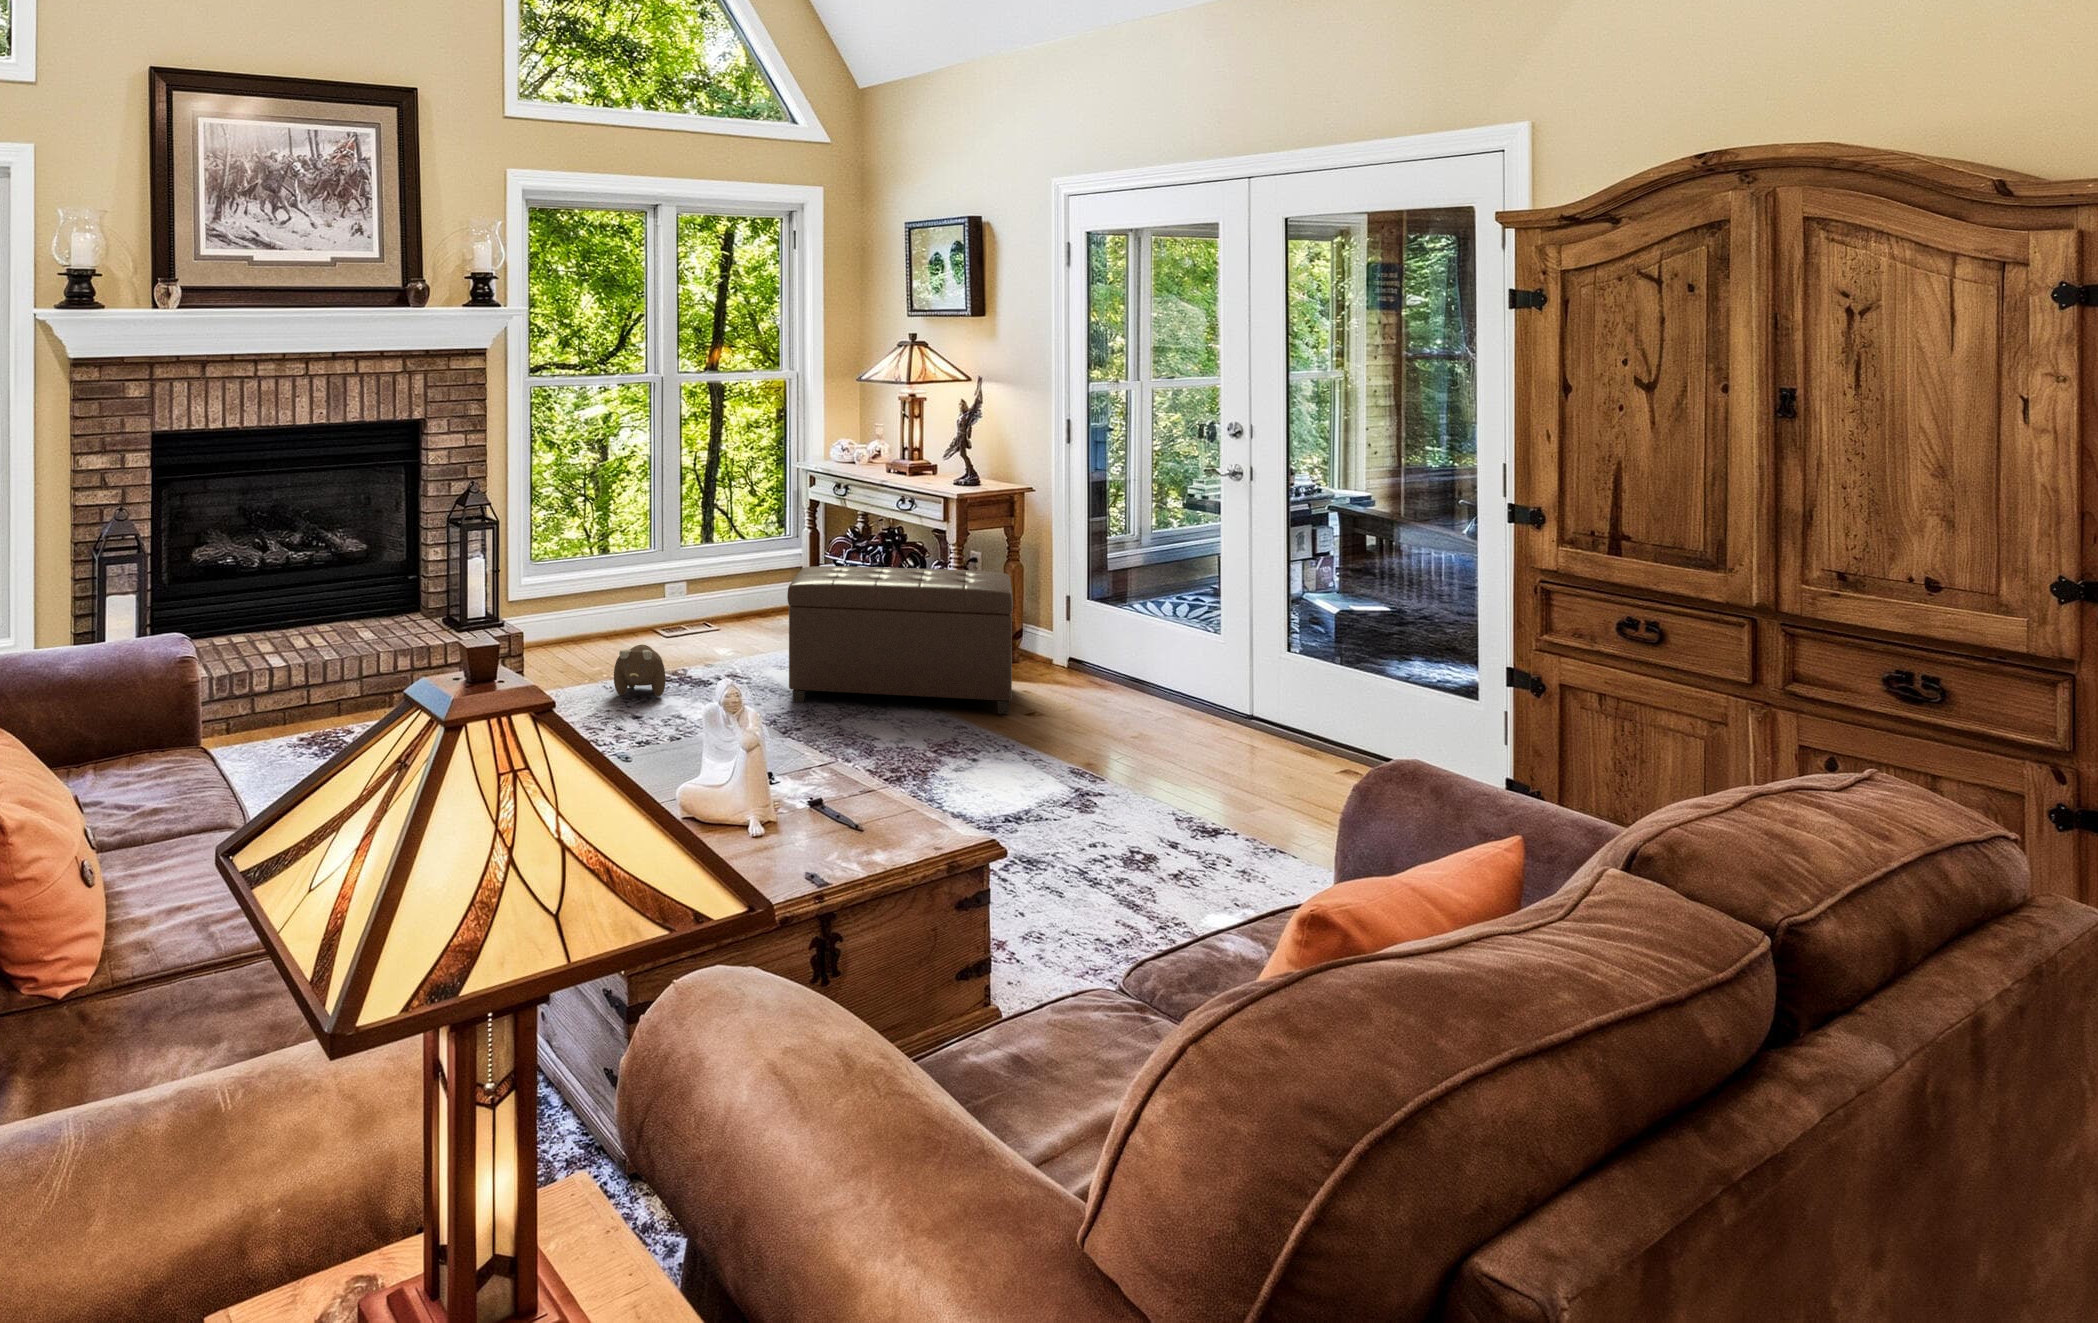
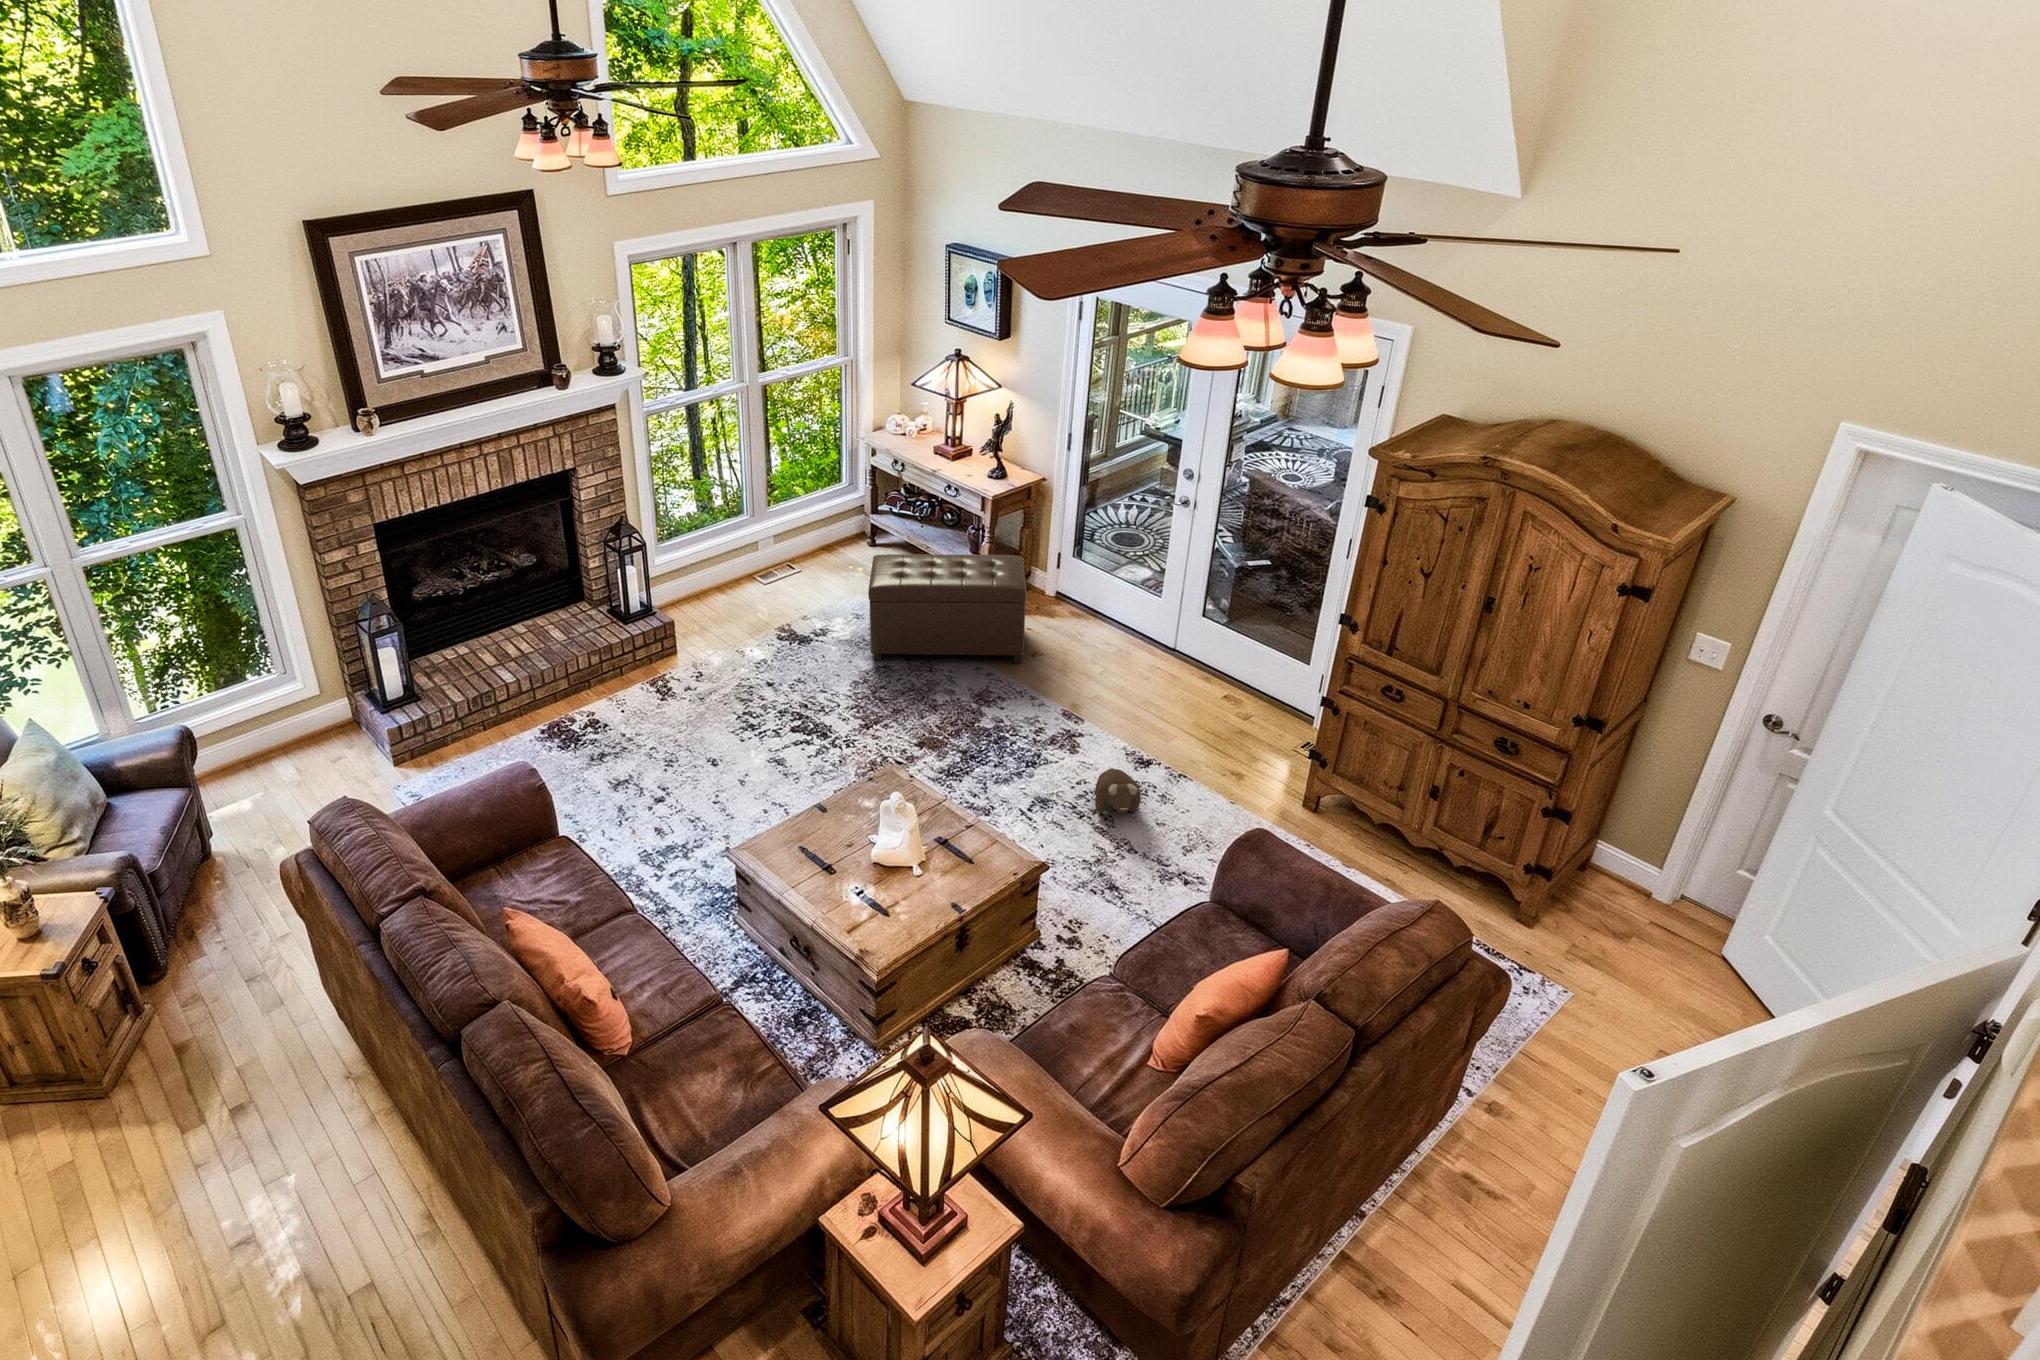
plush toy: present [614,645,666,697] -> present [1095,768,1141,813]

